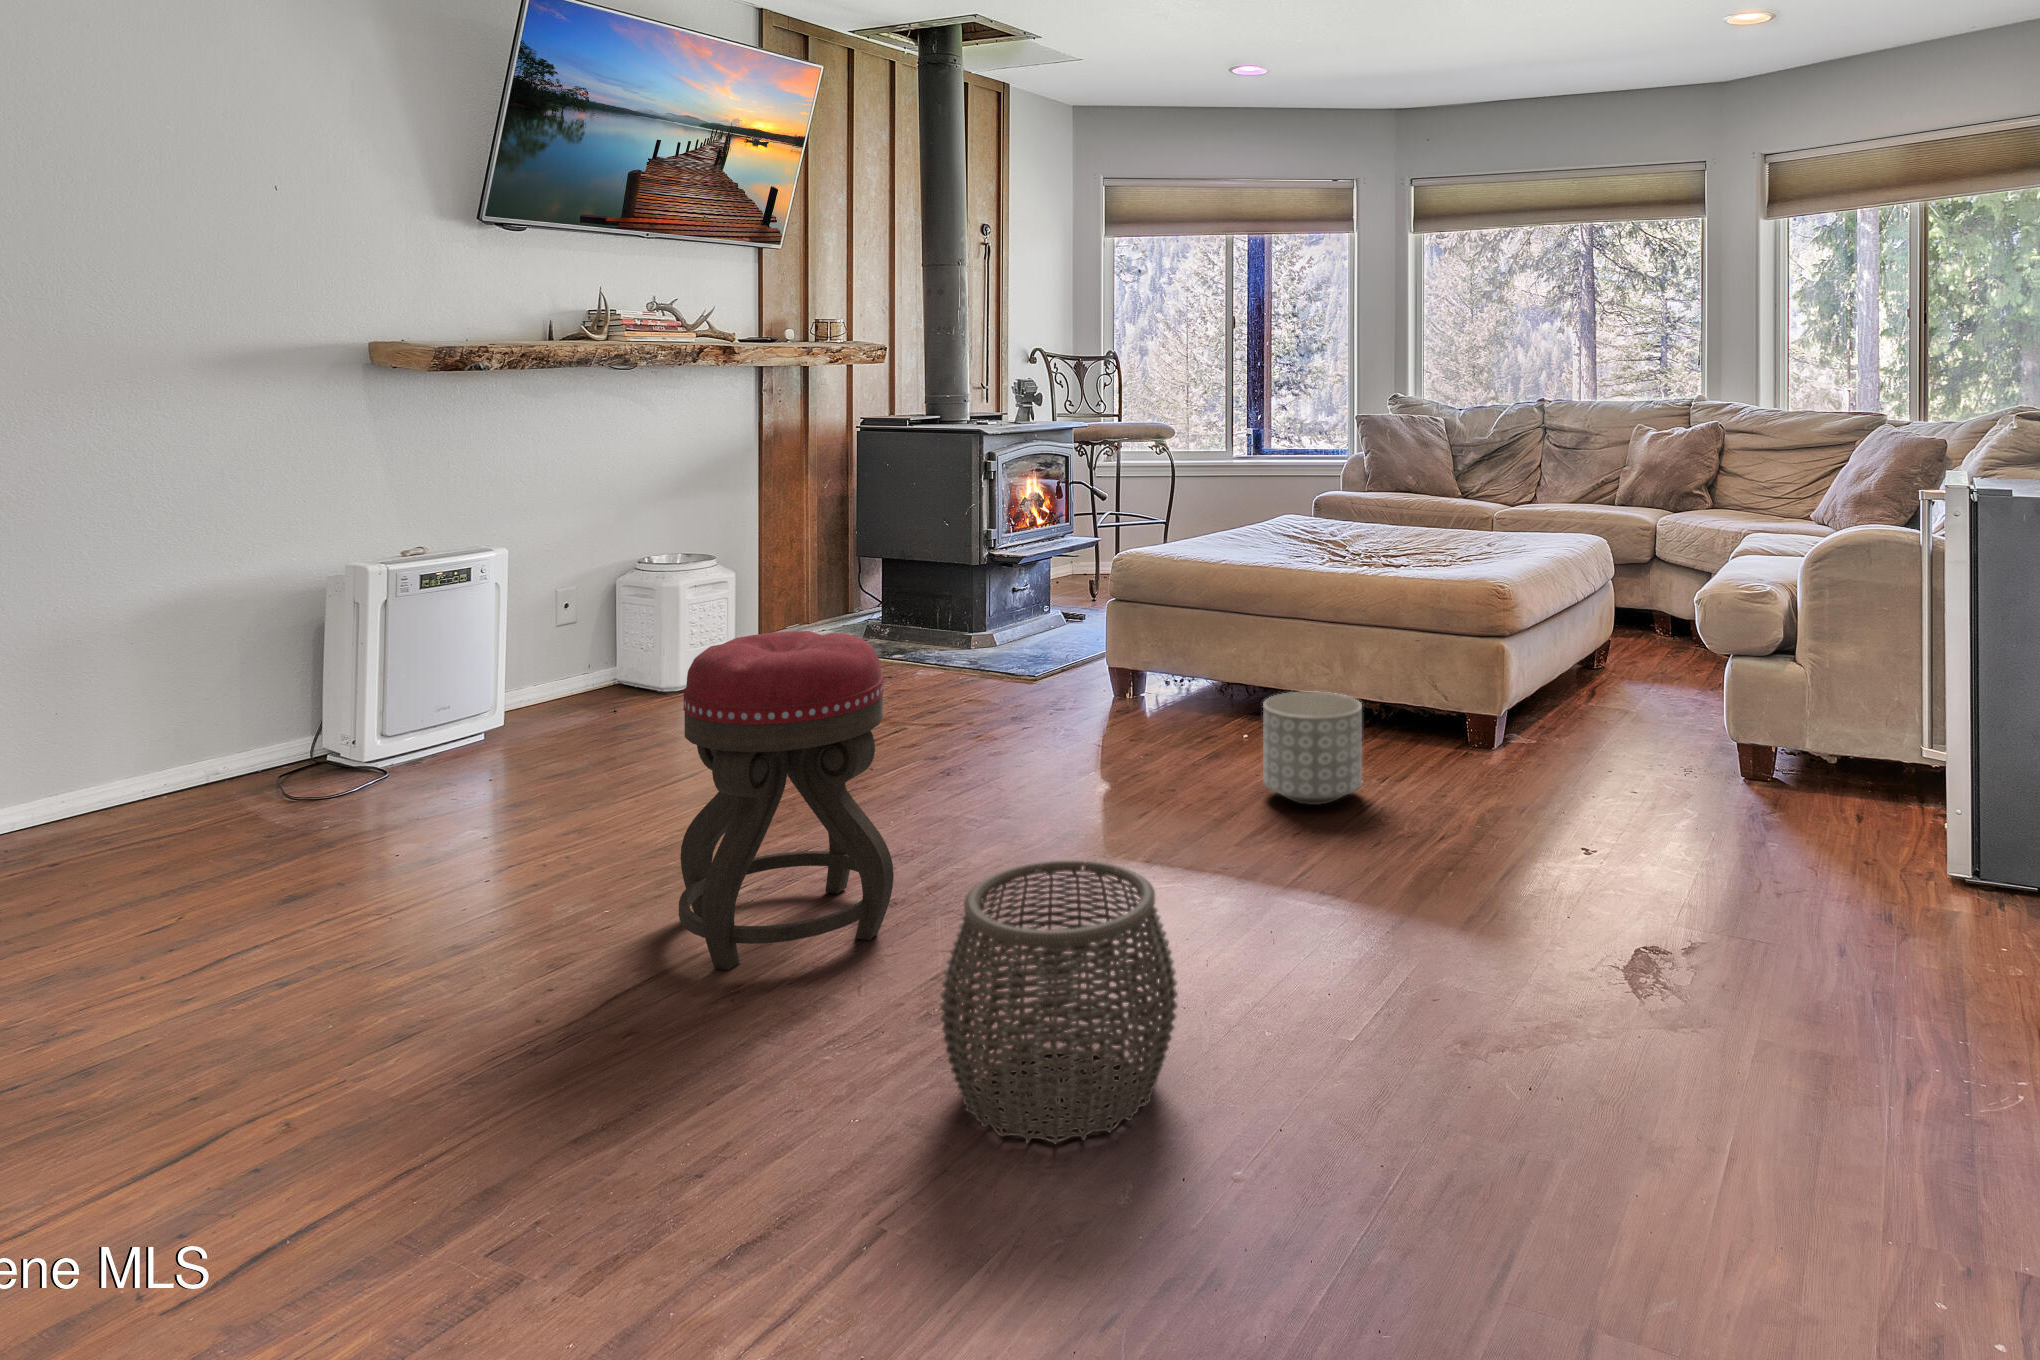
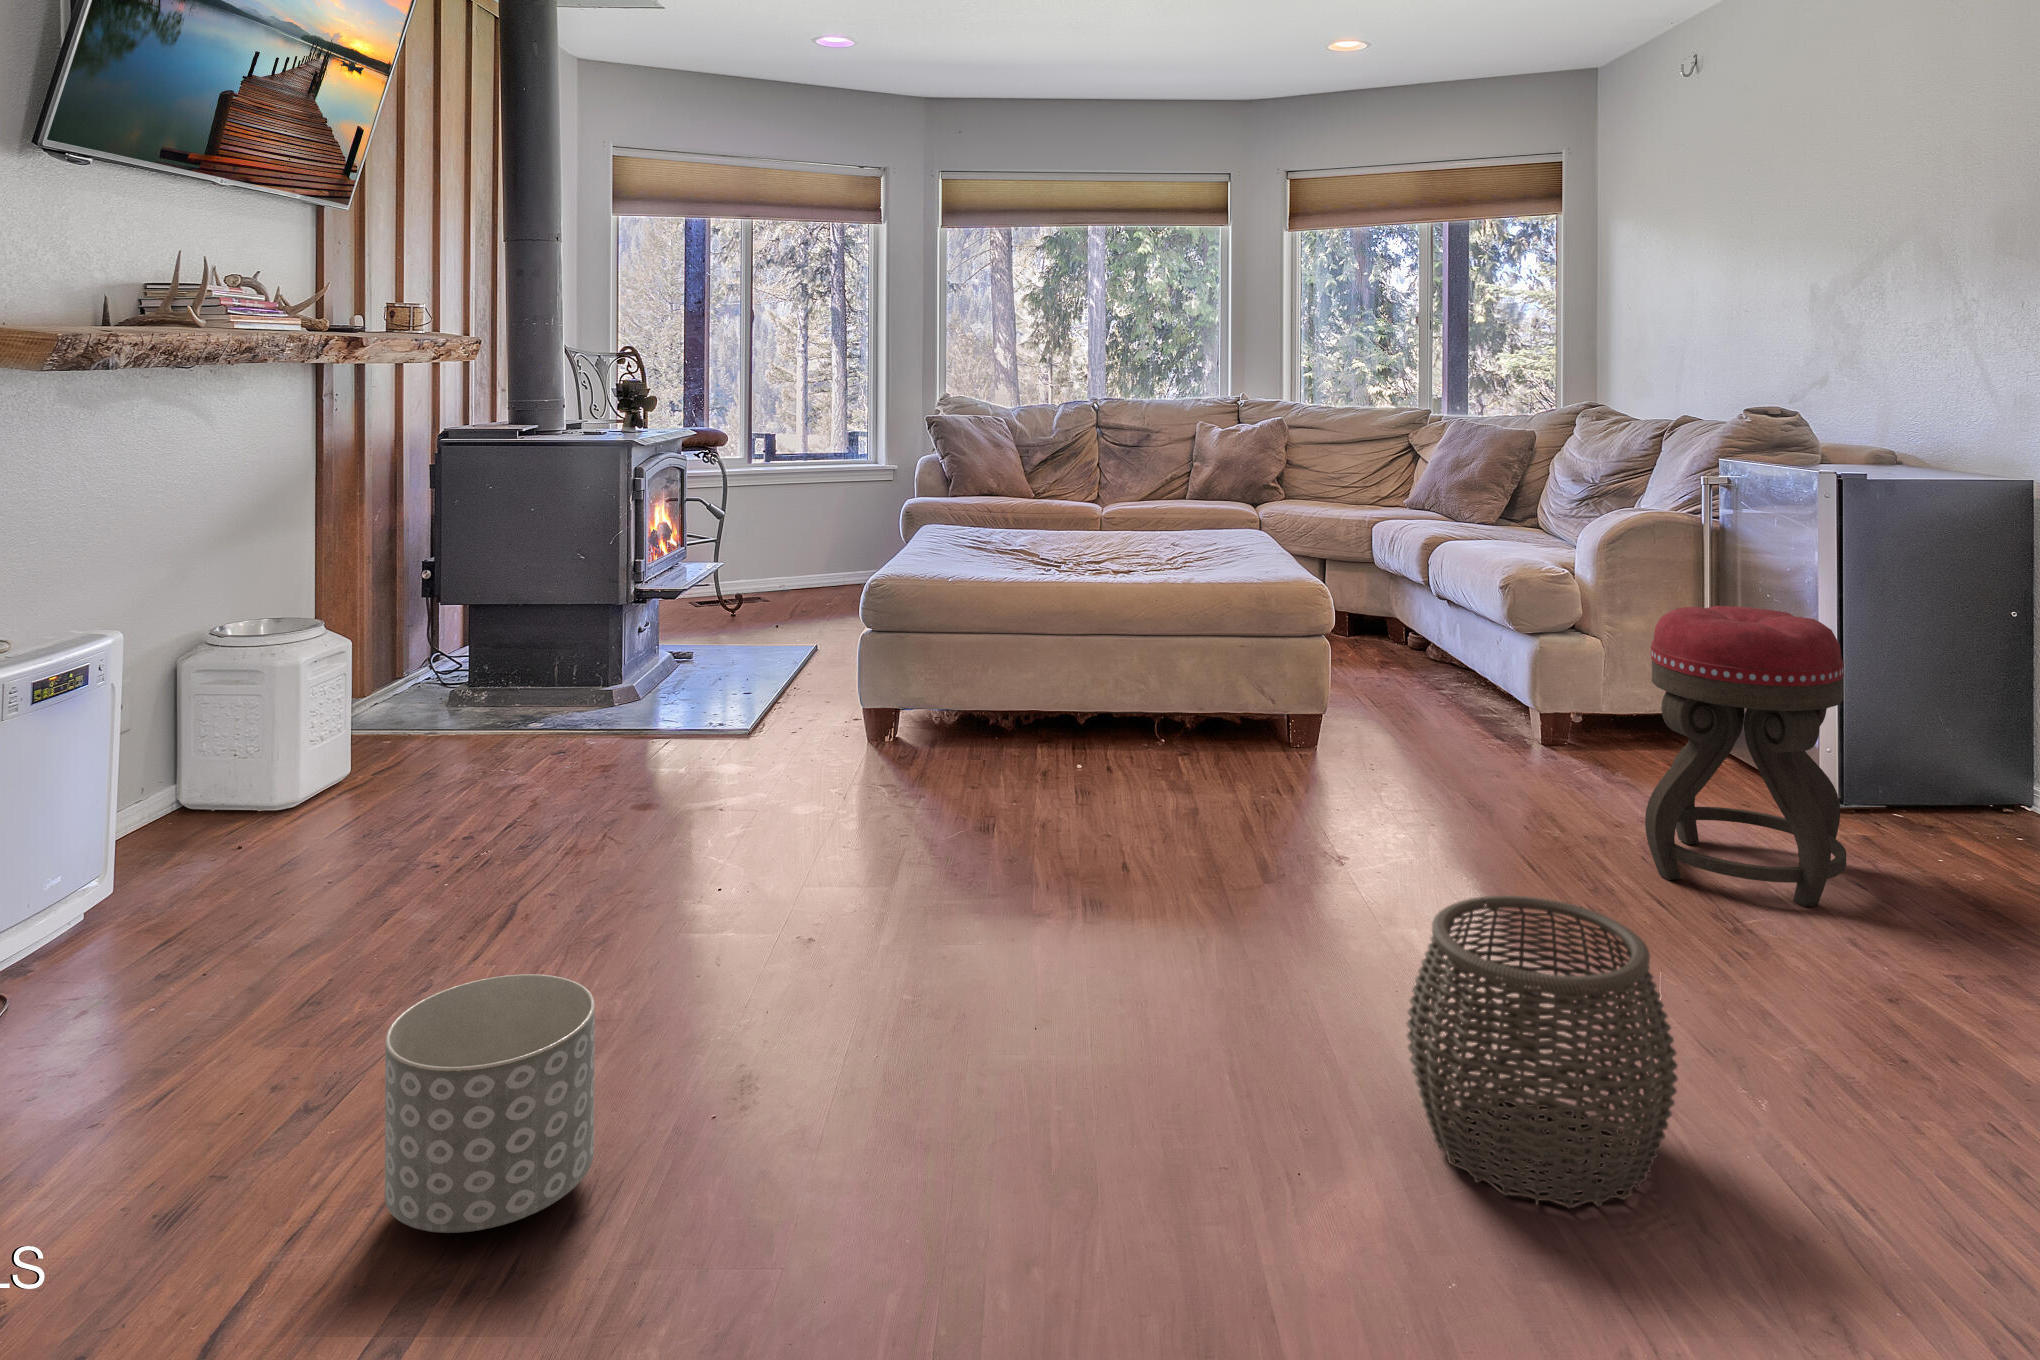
ottoman: present [679,631,894,970] -> present [1645,606,1846,907]
planter: present [1263,692,1362,805] -> present [385,974,595,1233]

